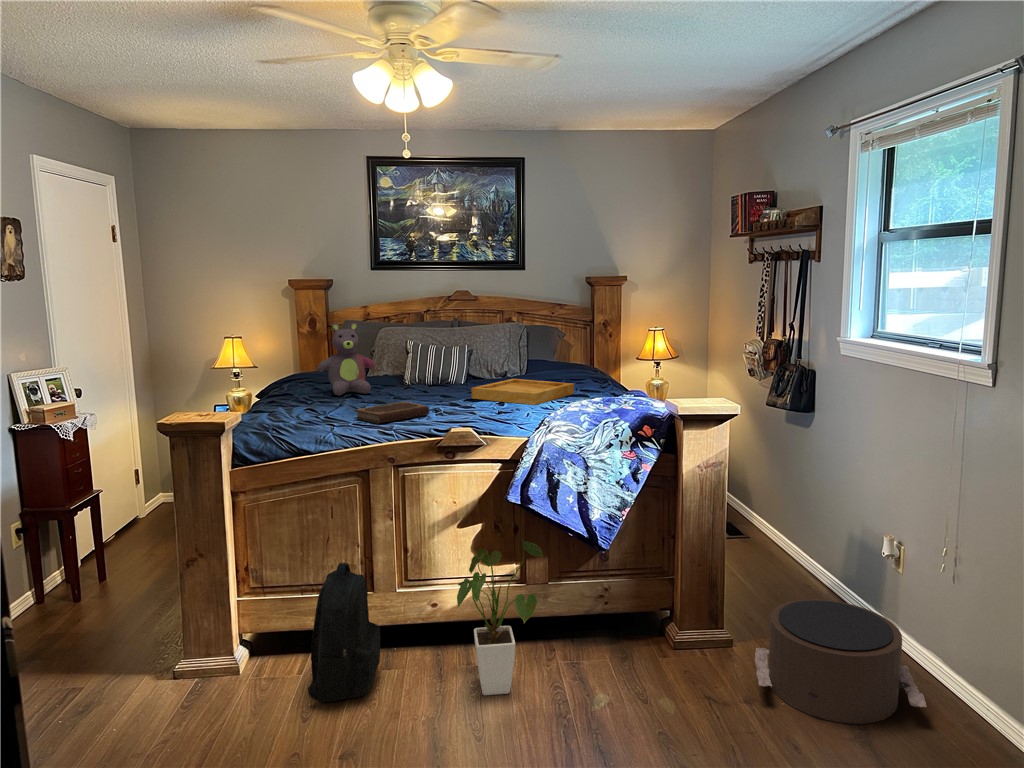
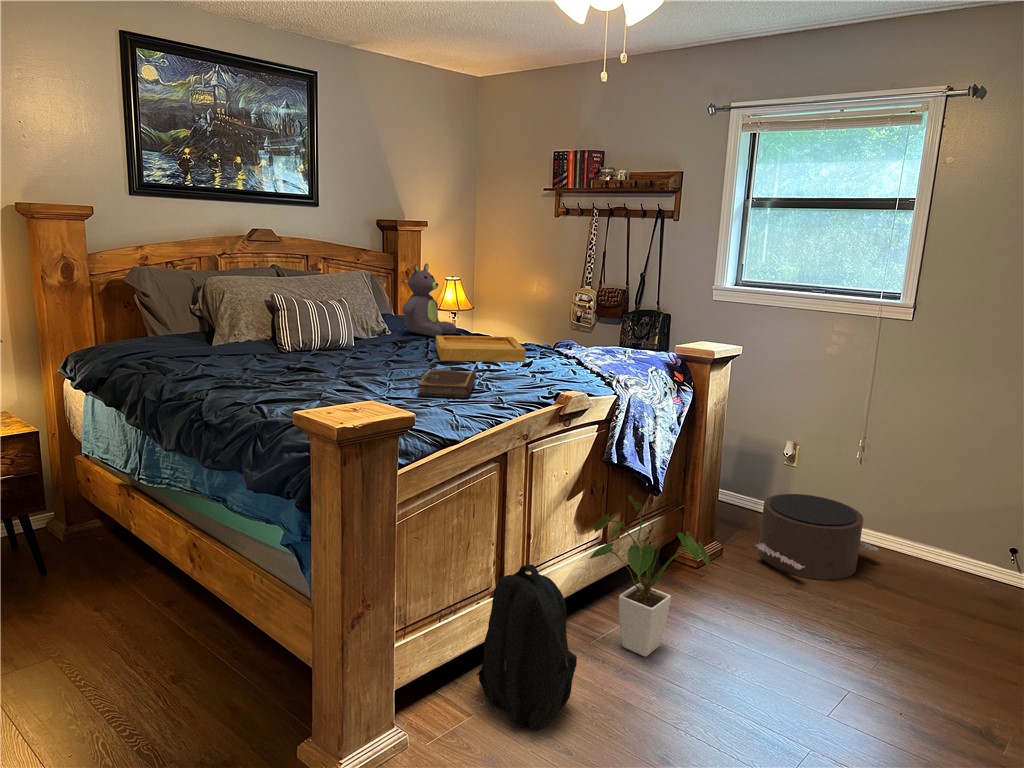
stuffed bear: present [317,323,375,396] -> present [402,263,456,337]

